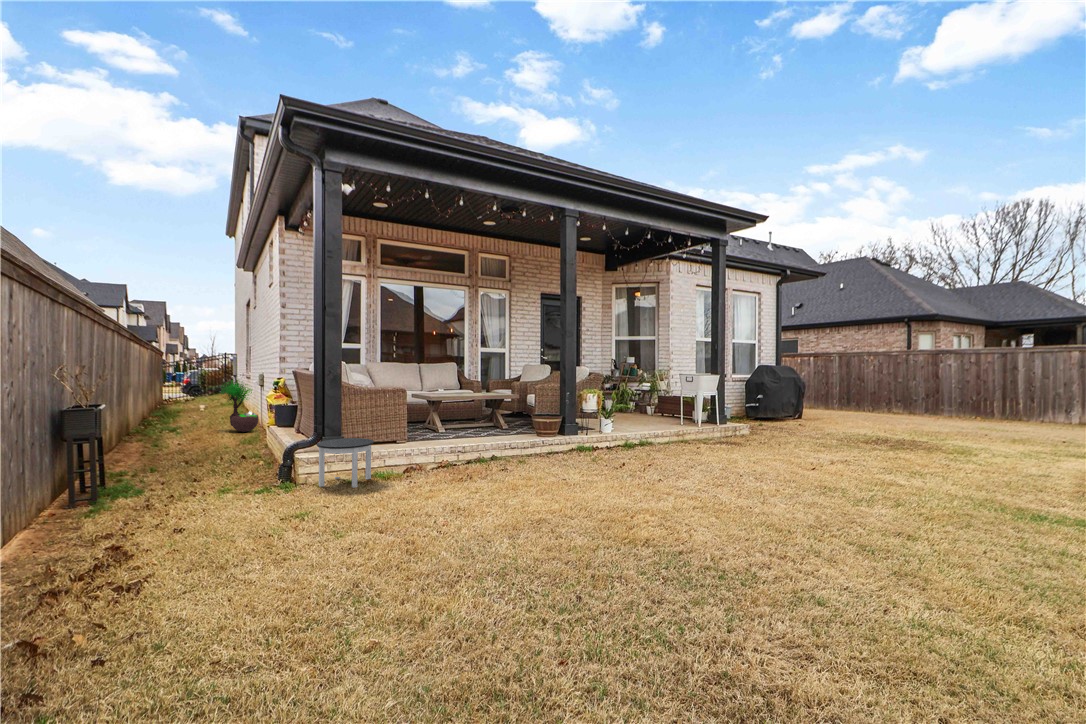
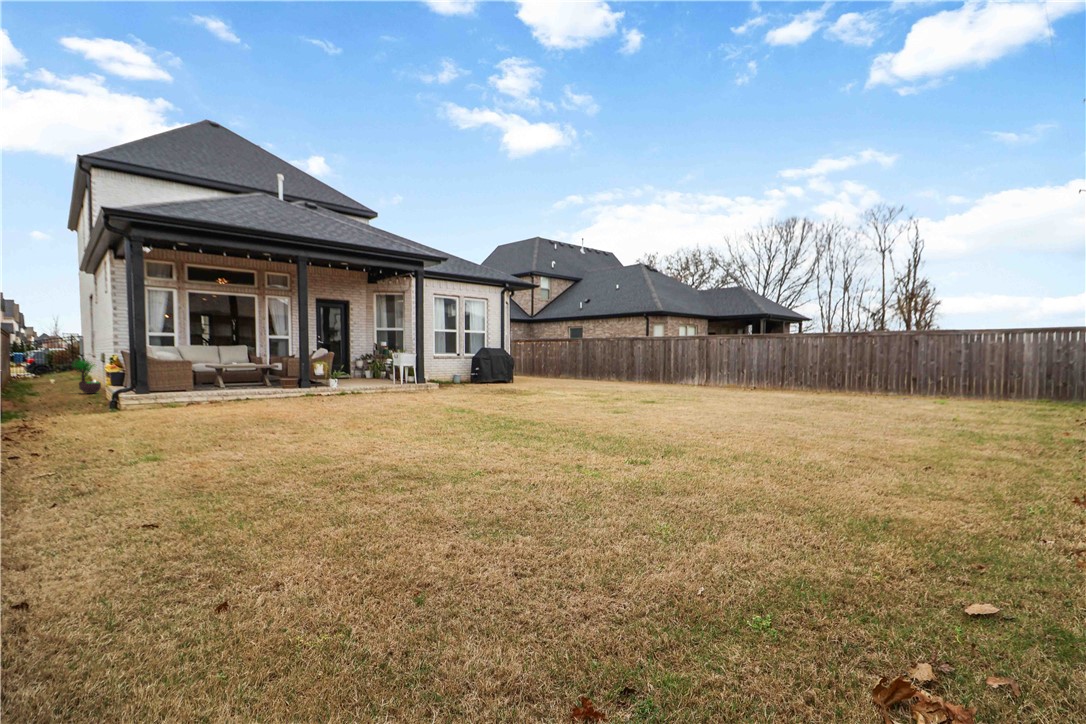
round table: present [317,438,374,488] -> none [130,387,165,410]

